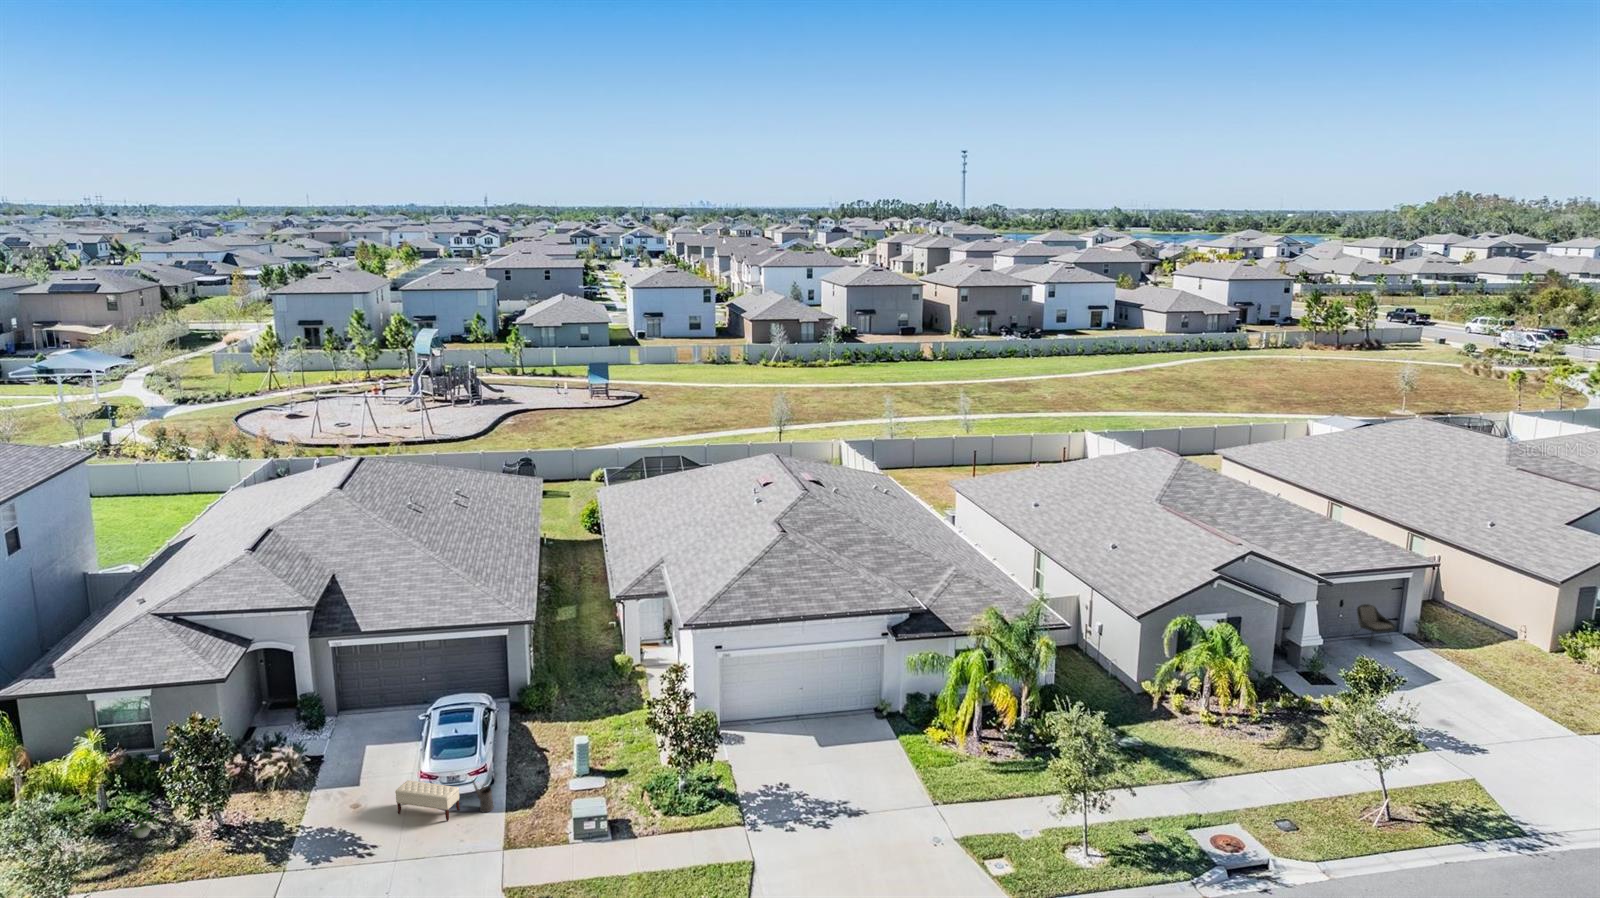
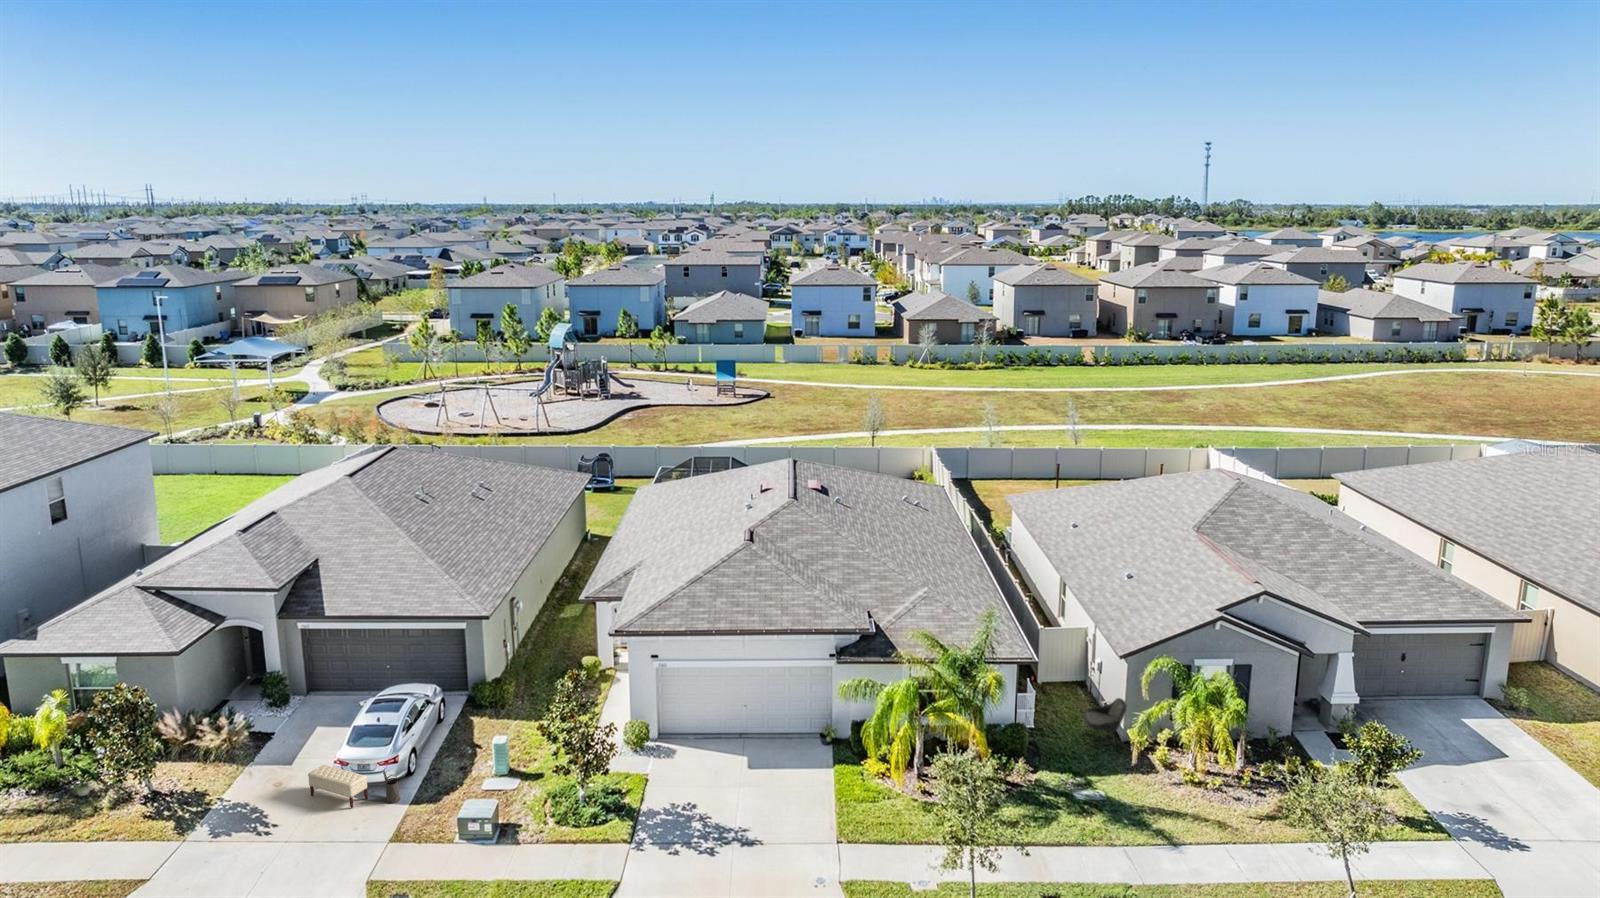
lounge chair: present [1357,604,1395,640] -> present [1083,698,1127,747]

